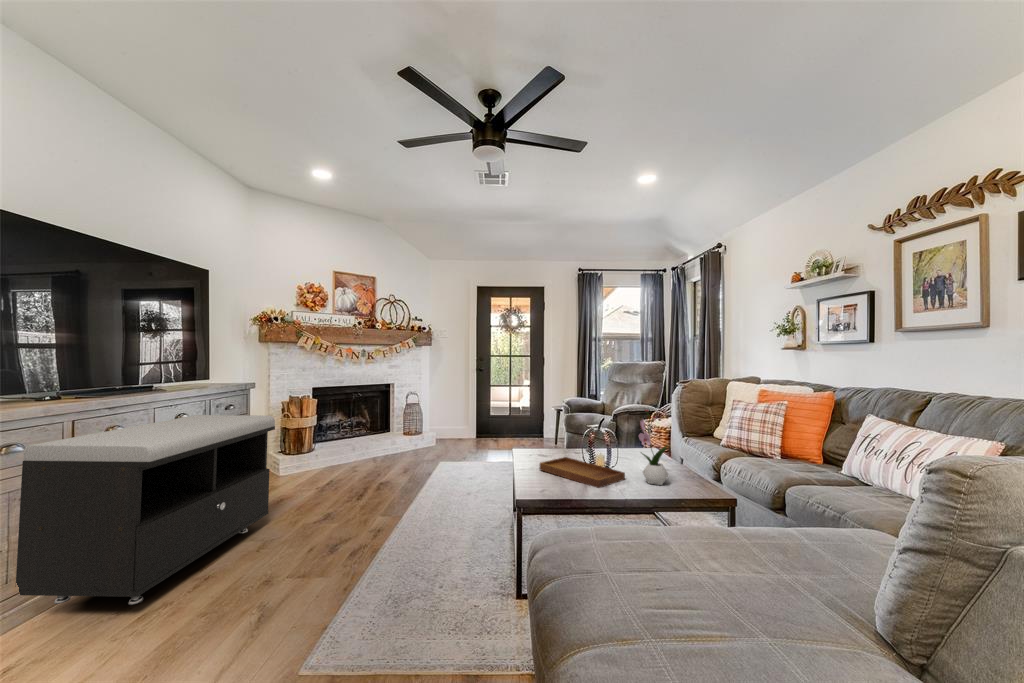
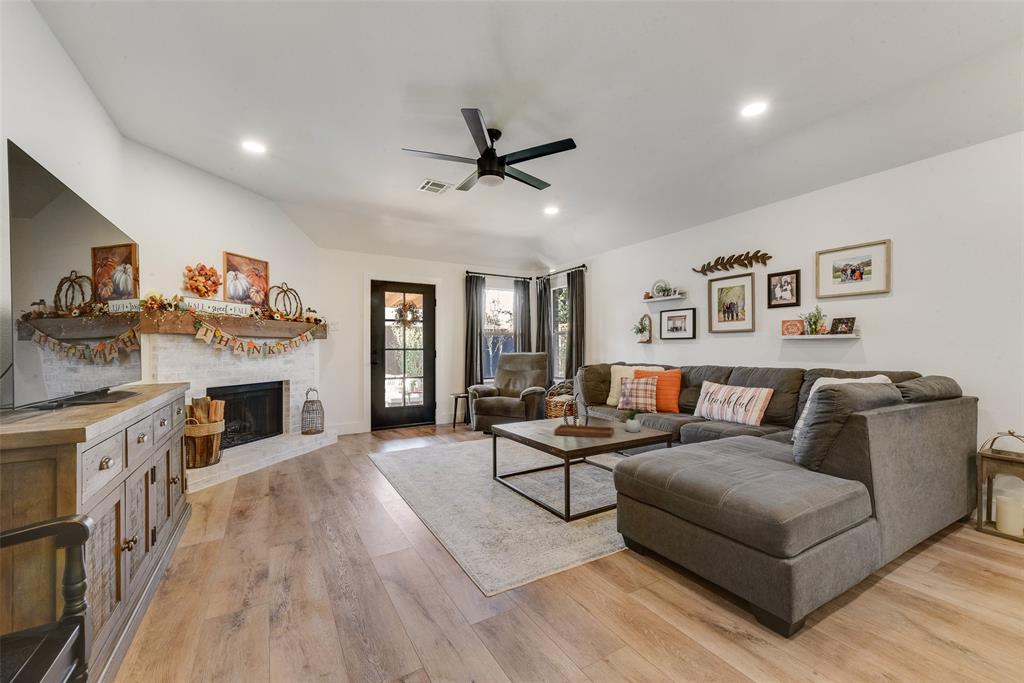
storage bench: present [16,415,275,605] -> none [121,416,298,645]

